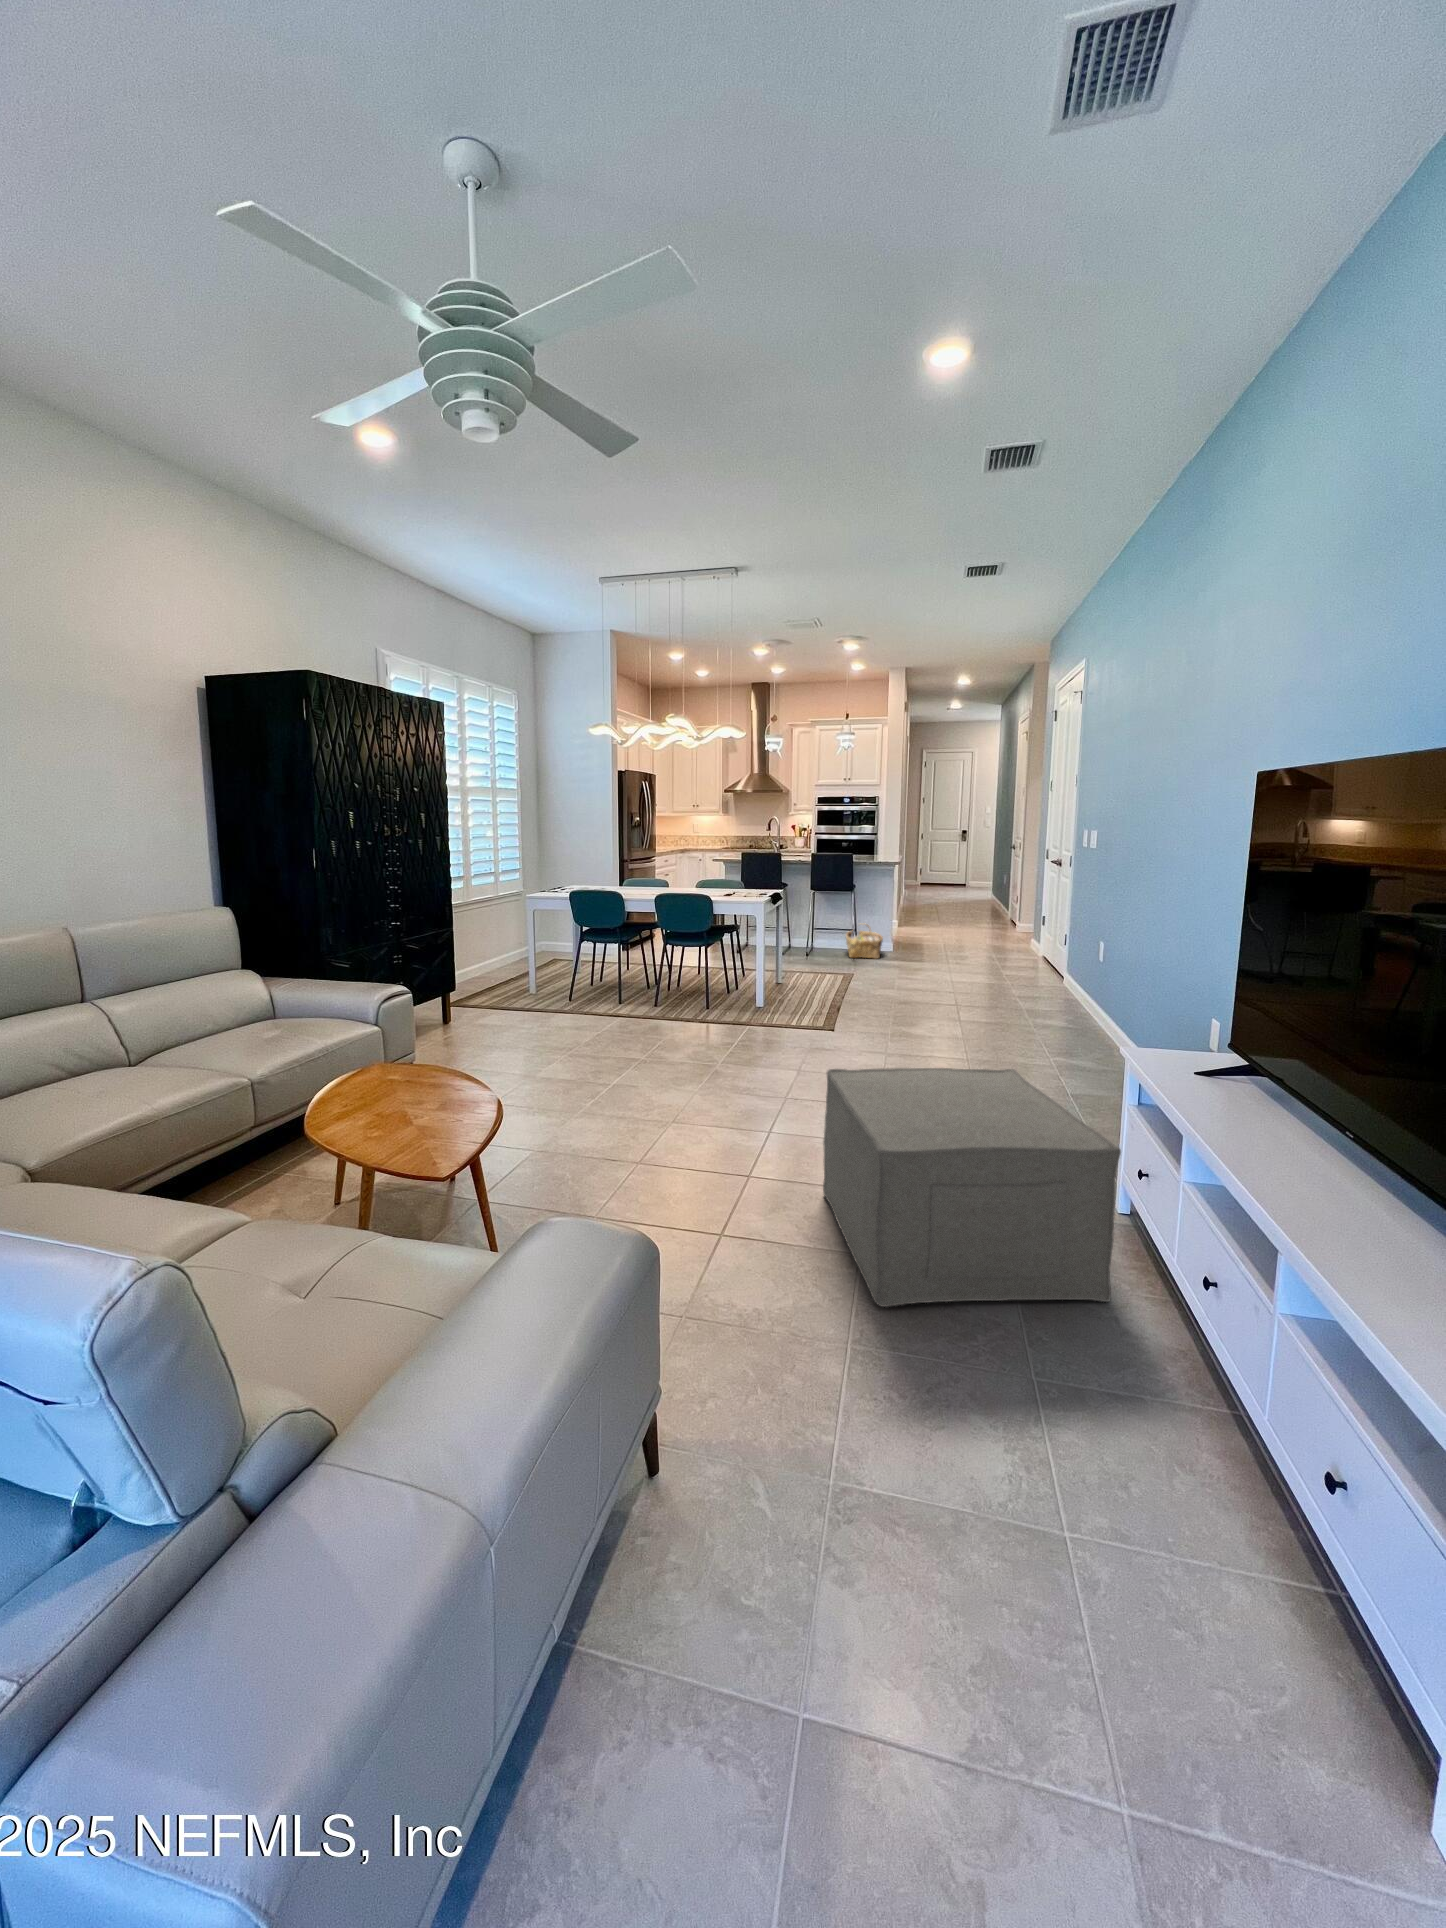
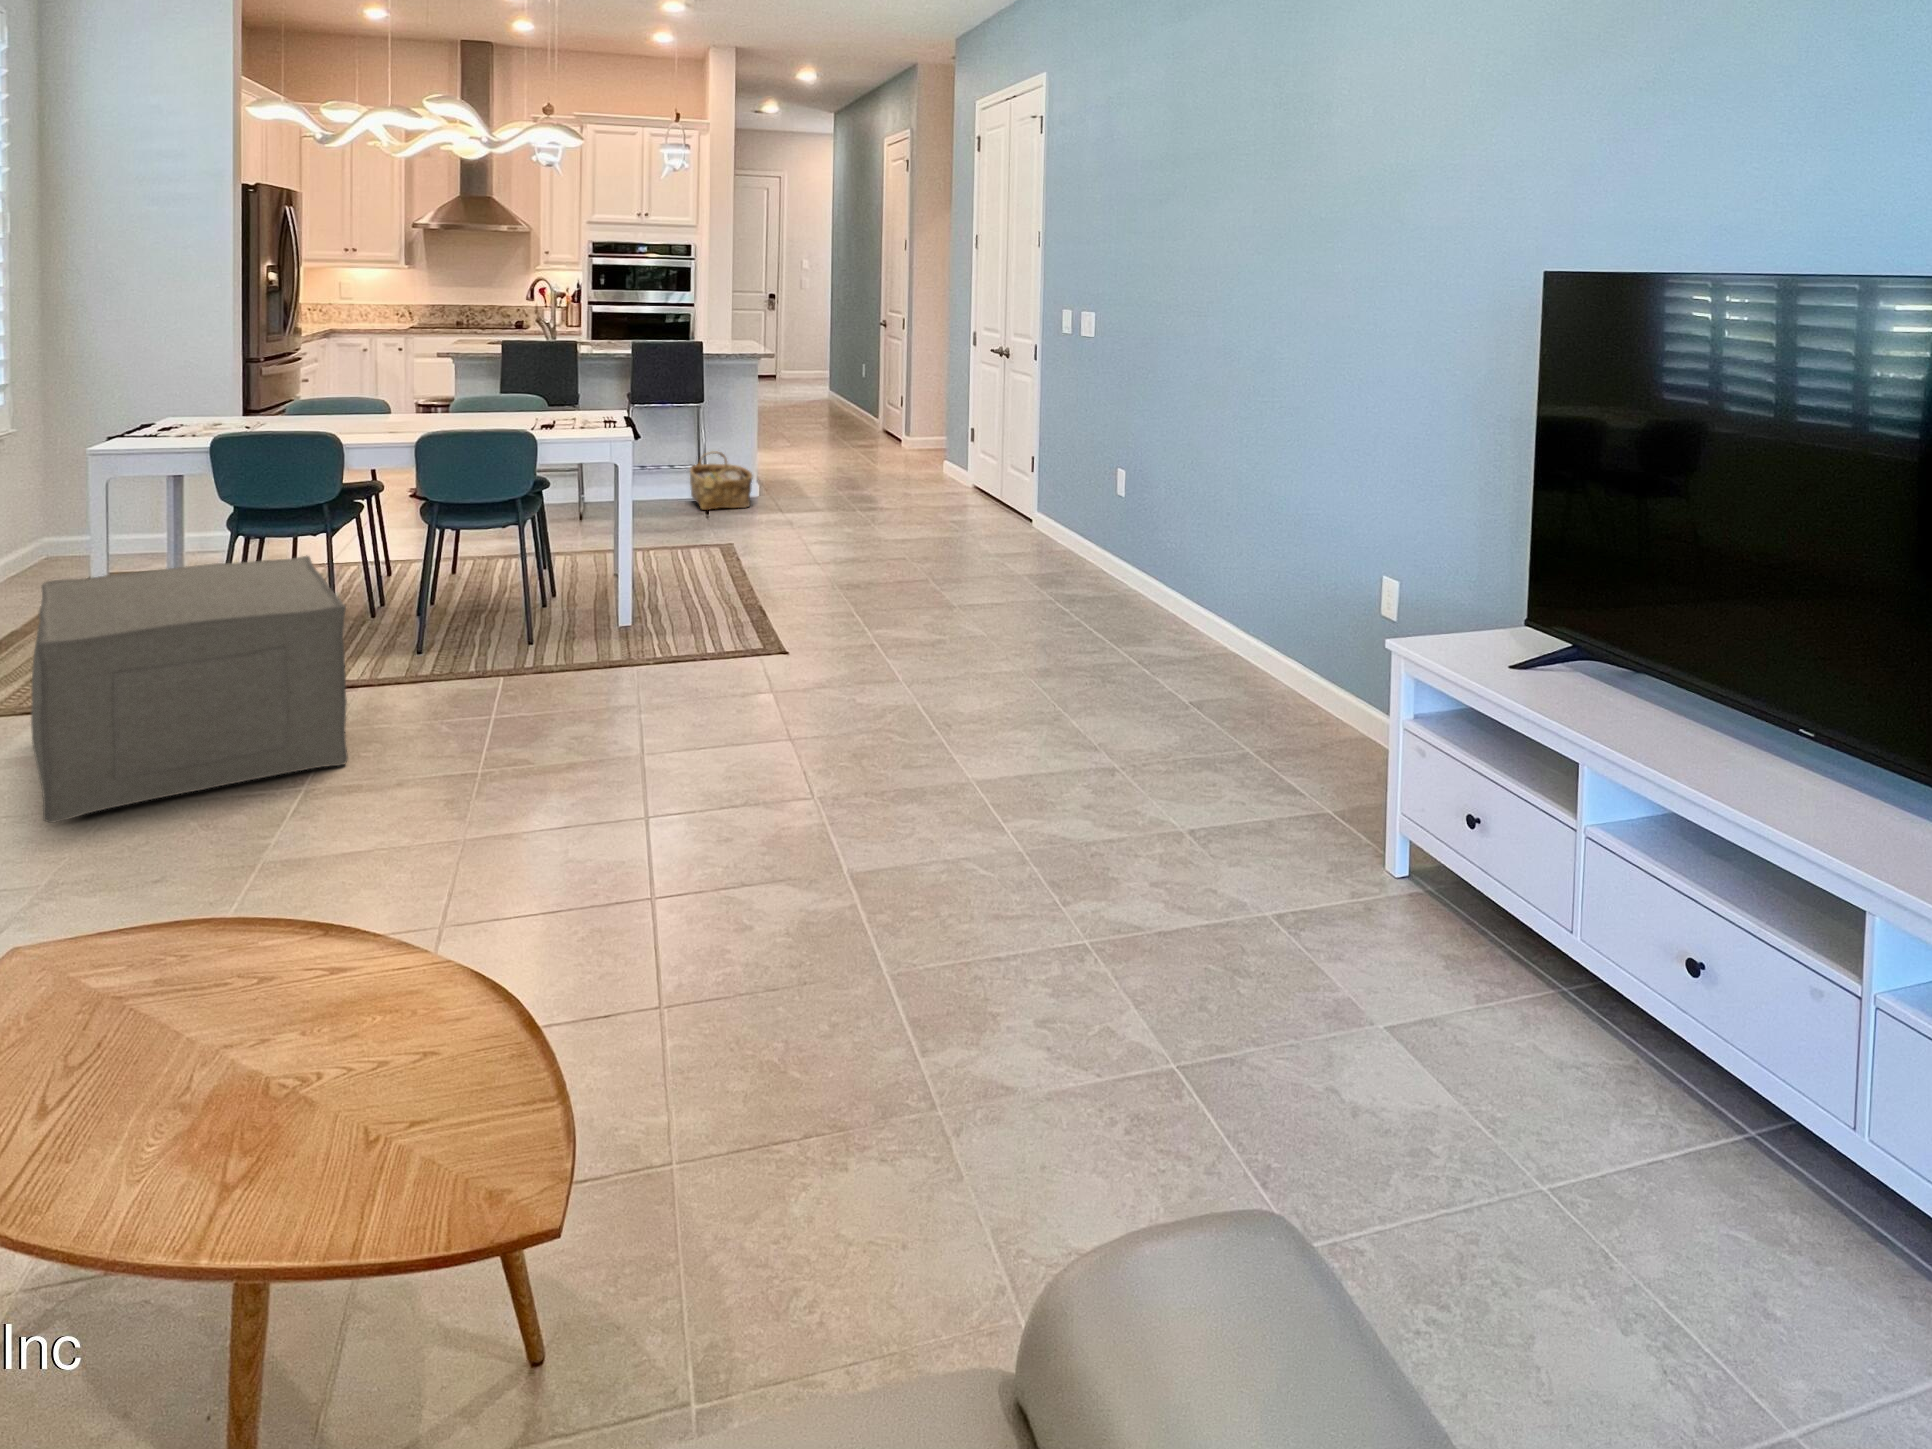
ottoman: present [823,1068,1121,1307] -> present [31,555,348,823]

